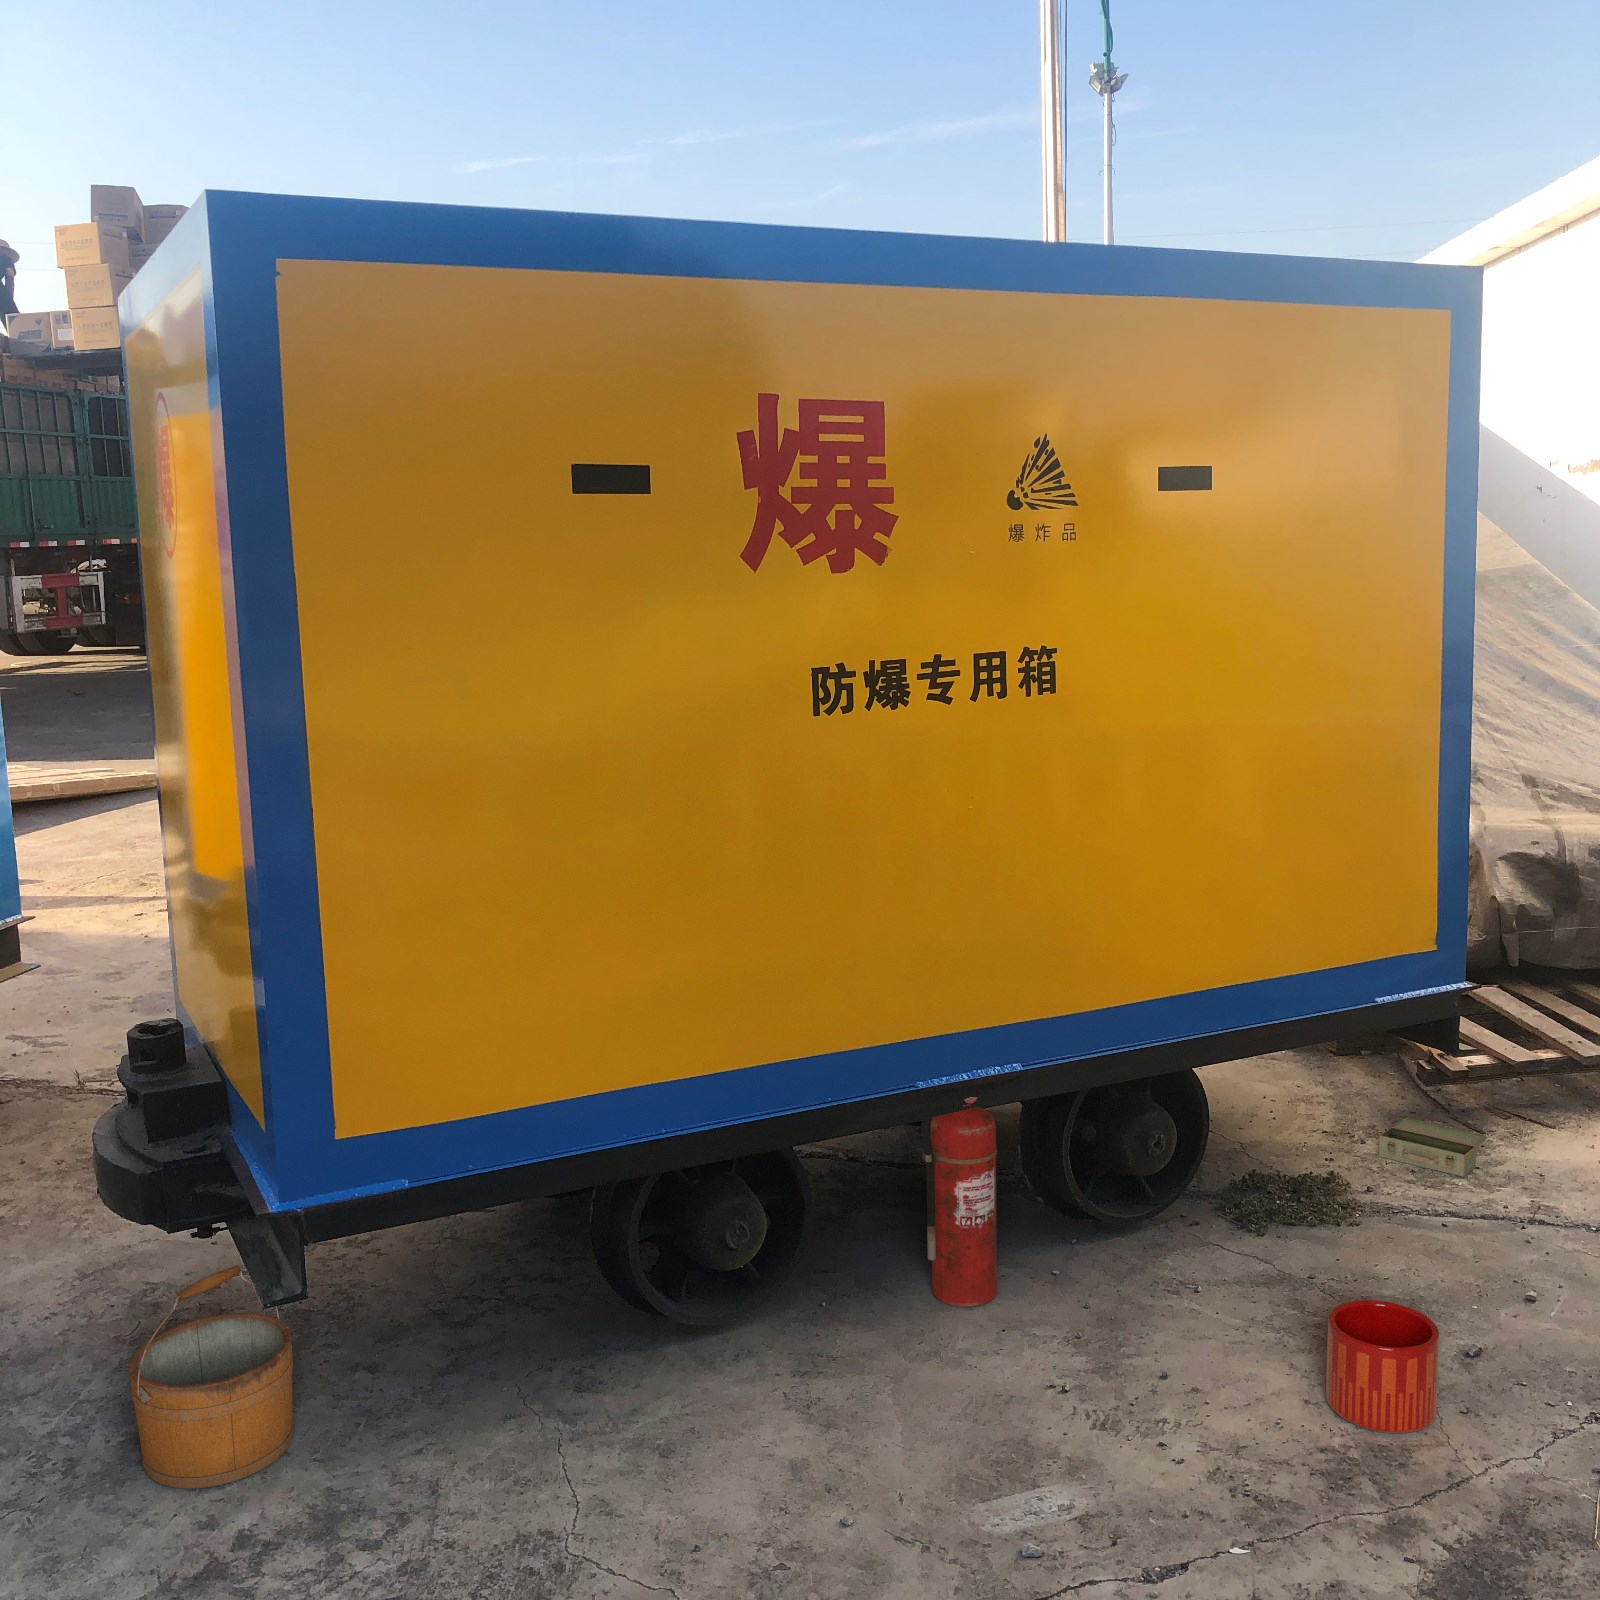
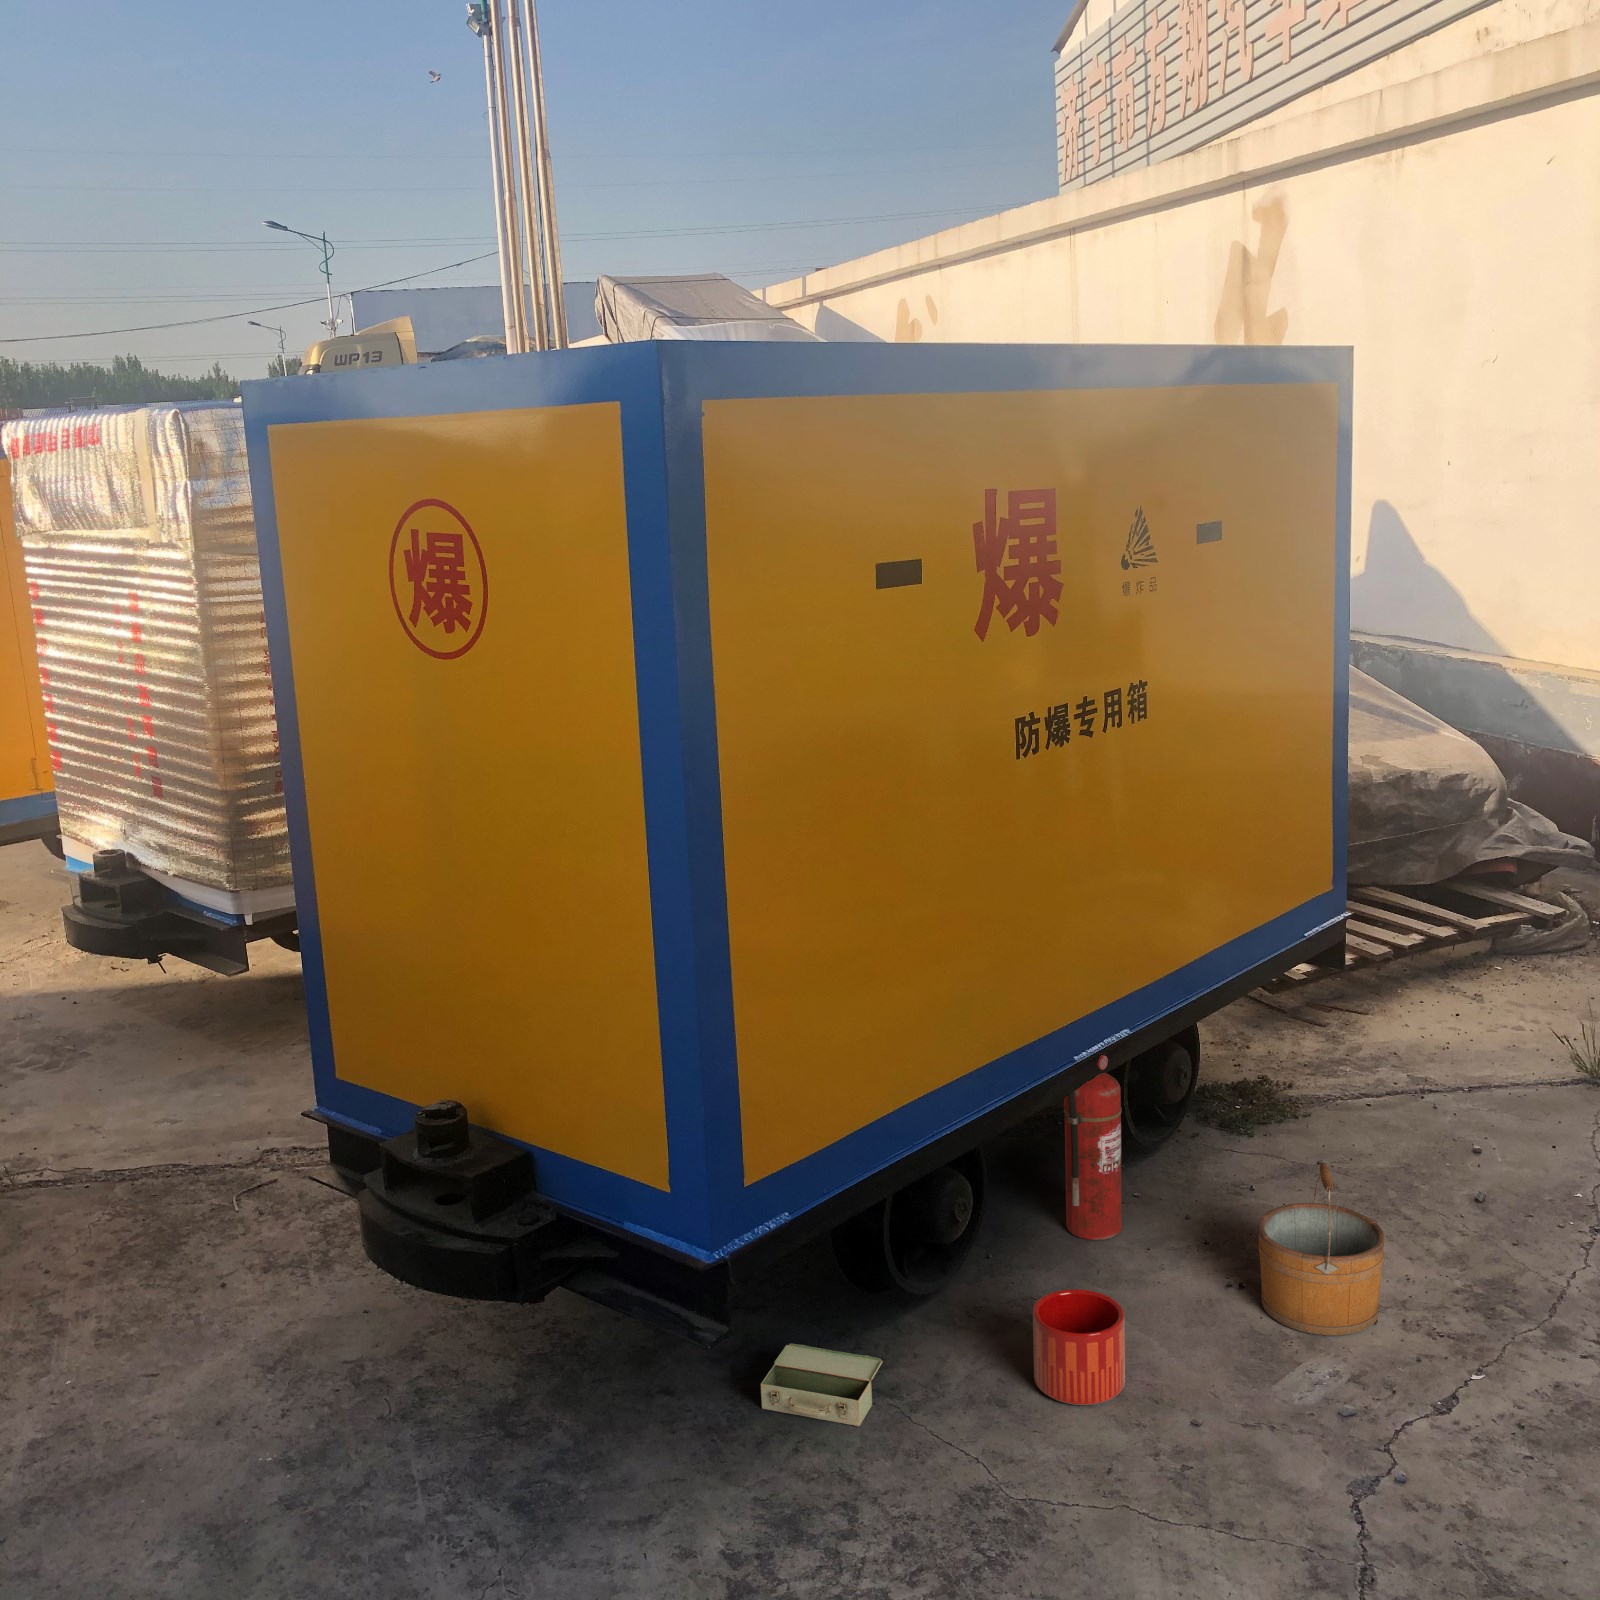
toolbox: present [1379,1118,1487,1177] -> present [761,1344,883,1426]
bucket: present [129,1265,294,1489] -> present [1258,1163,1384,1336]
planter: present [1326,1300,1439,1433] -> present [1033,1289,1125,1405]

